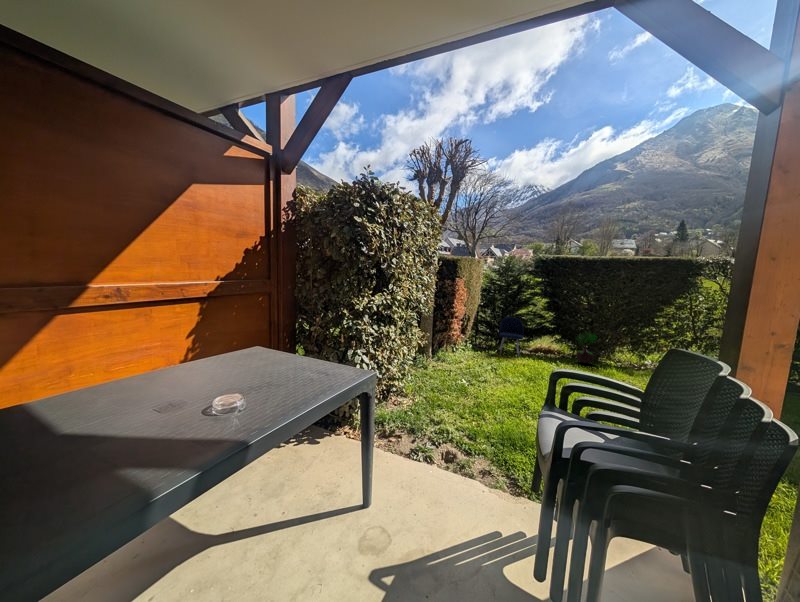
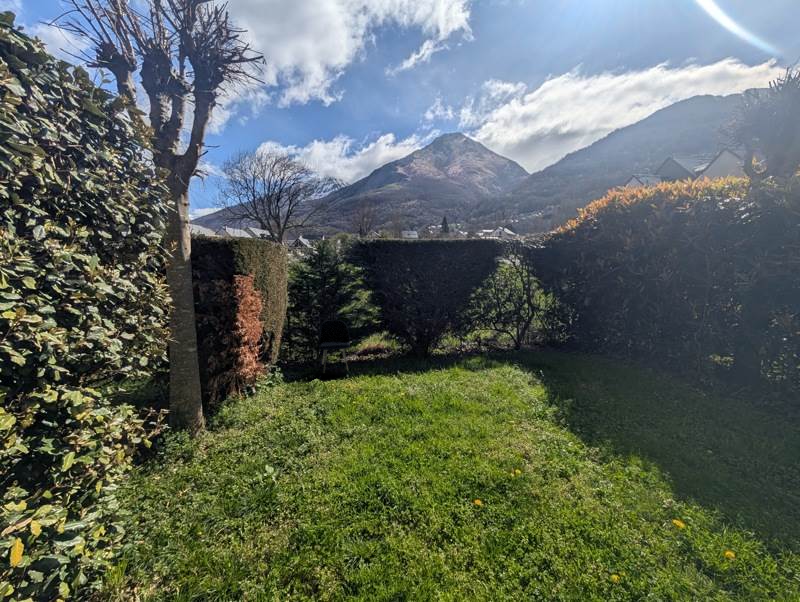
potted tree: present [576,332,595,363] -> none [407,321,432,360]

